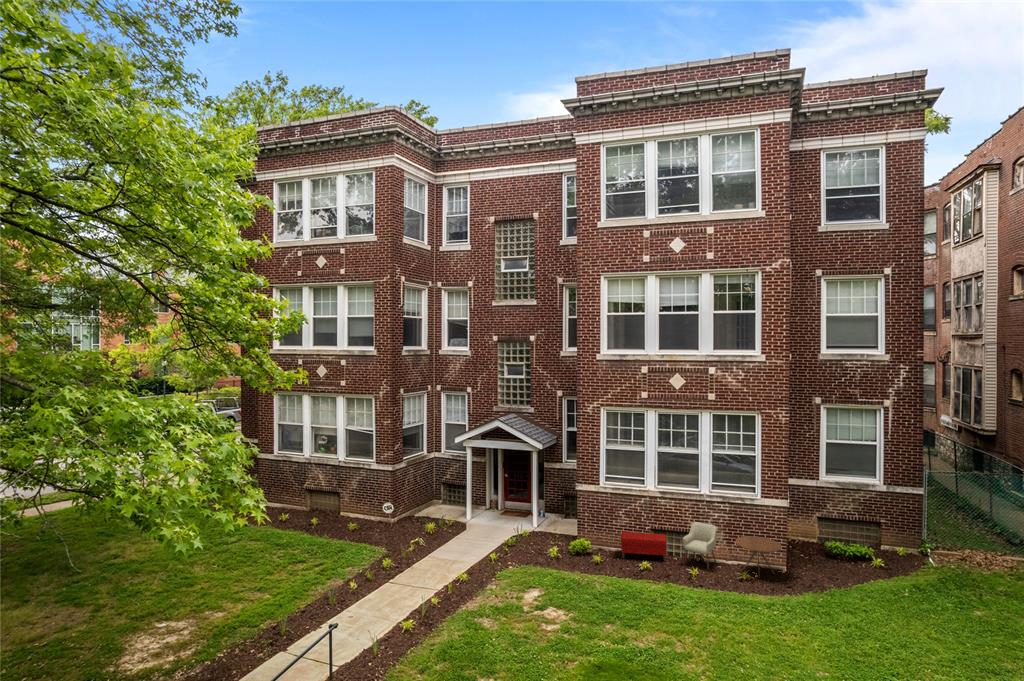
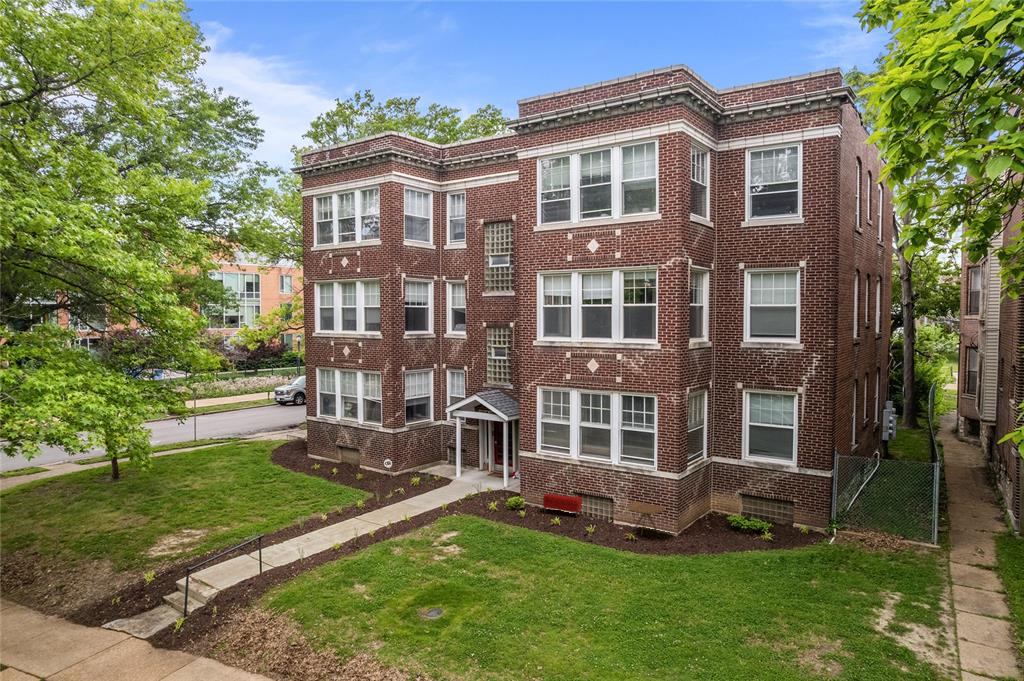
chair: present [683,522,717,570] -> none [589,487,620,527]

